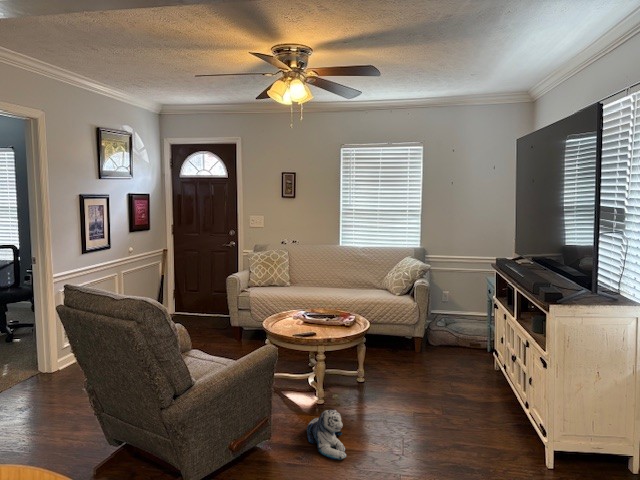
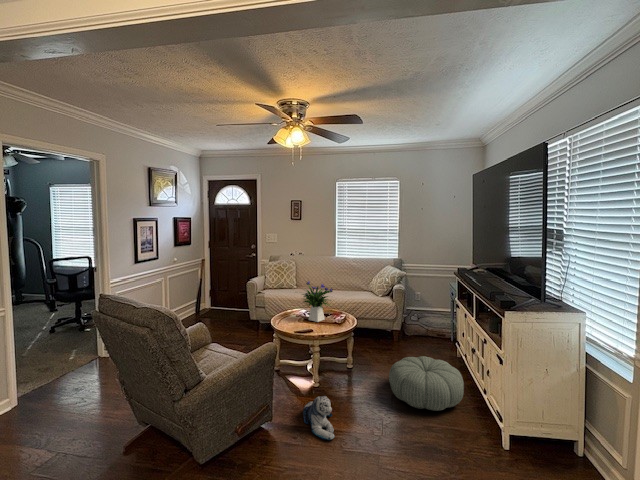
flower arrangement: none [292,272,342,325] -> present [302,281,333,322]
pouf: none [410,366,502,428] -> present [389,356,464,411]

